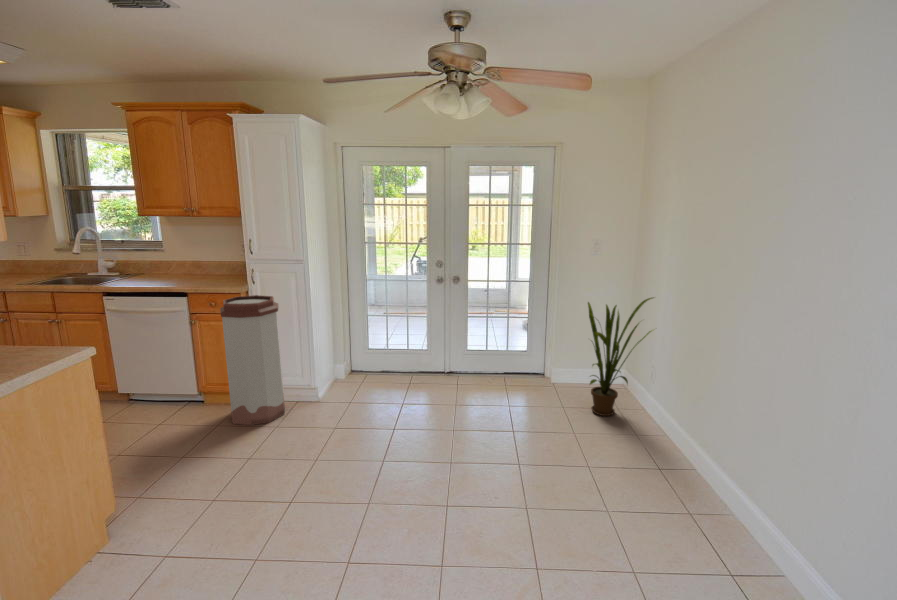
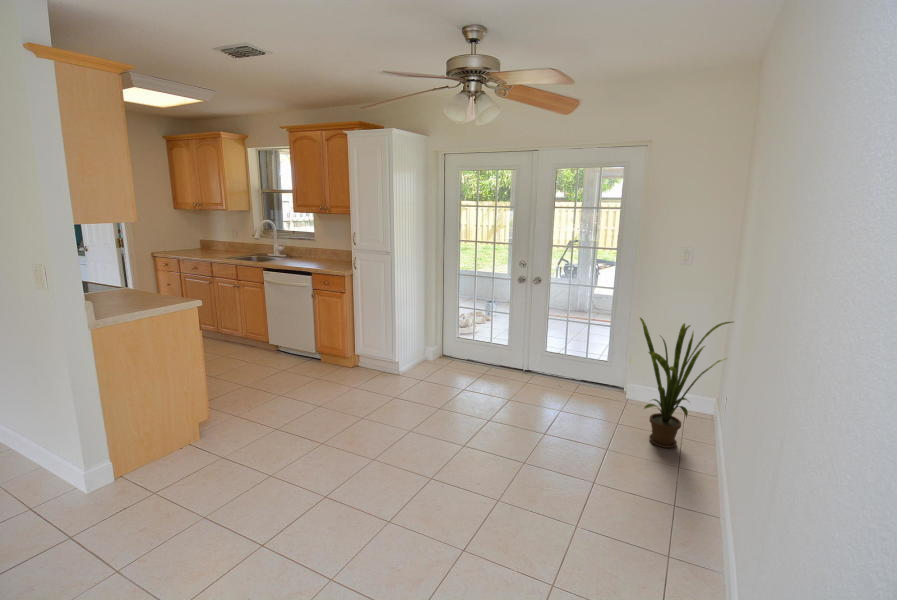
trash can: present [220,295,285,425] -> none [322,280,372,385]

